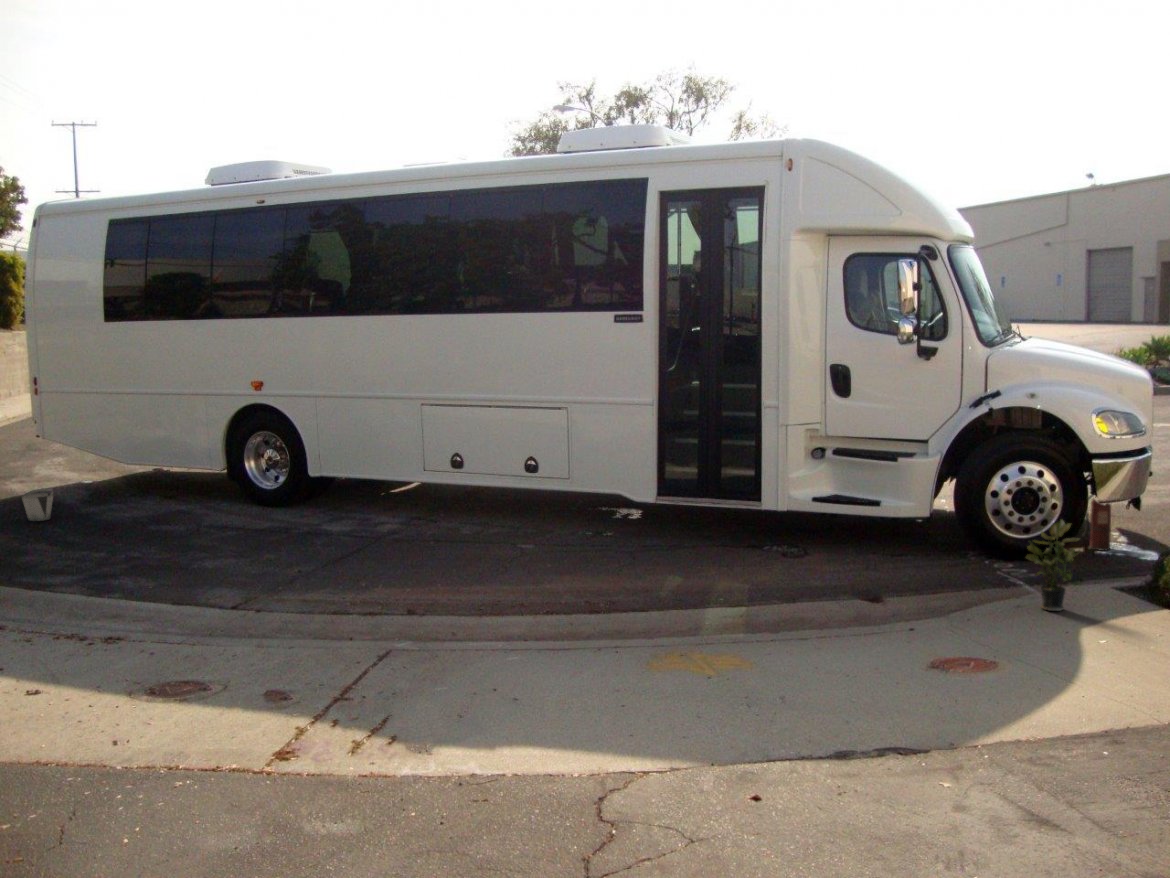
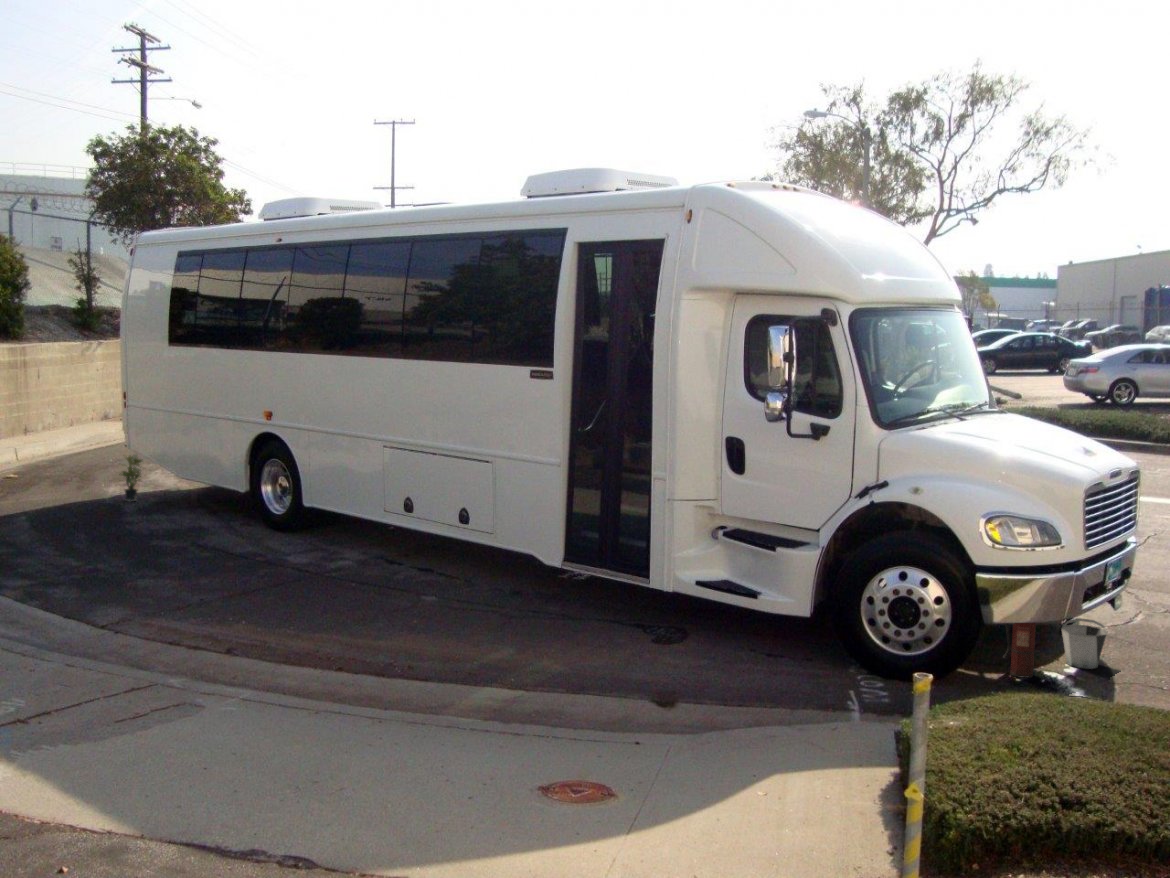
bucket: present [22,488,54,521] -> present [1062,618,1107,669]
potted plant: present [1026,520,1080,611] -> present [119,454,142,501]

